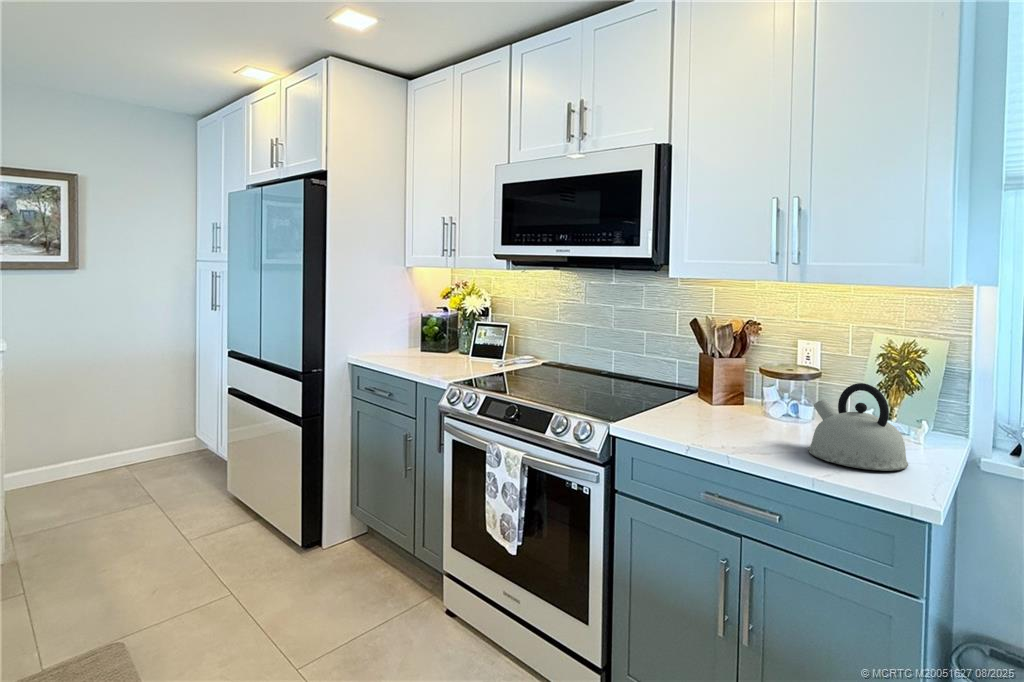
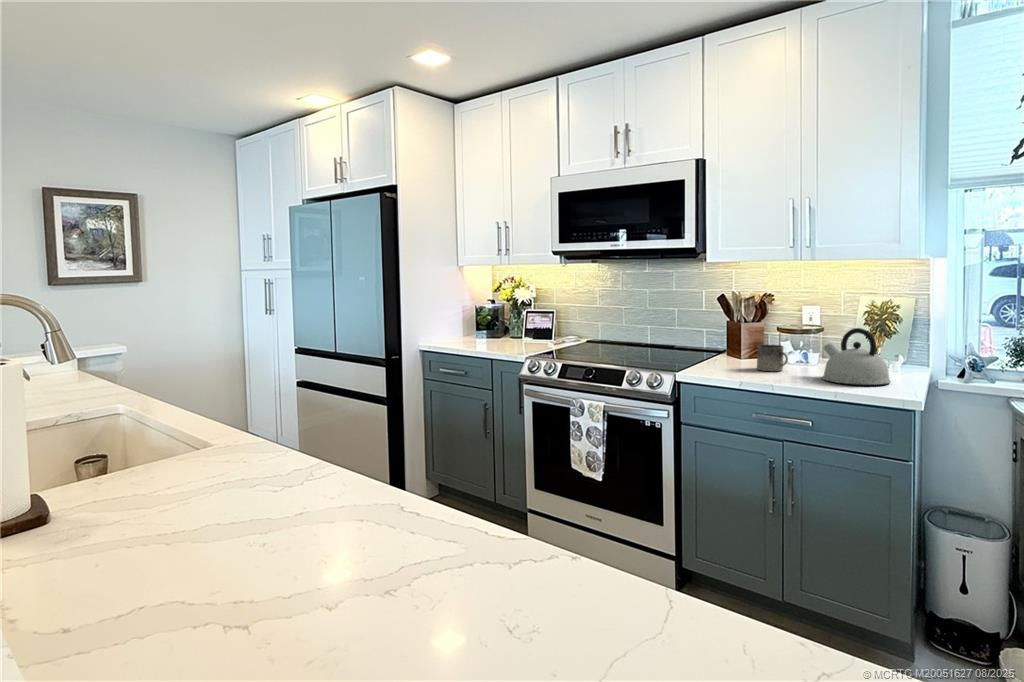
mug: none [724,392,765,431] -> present [757,345,788,371]

